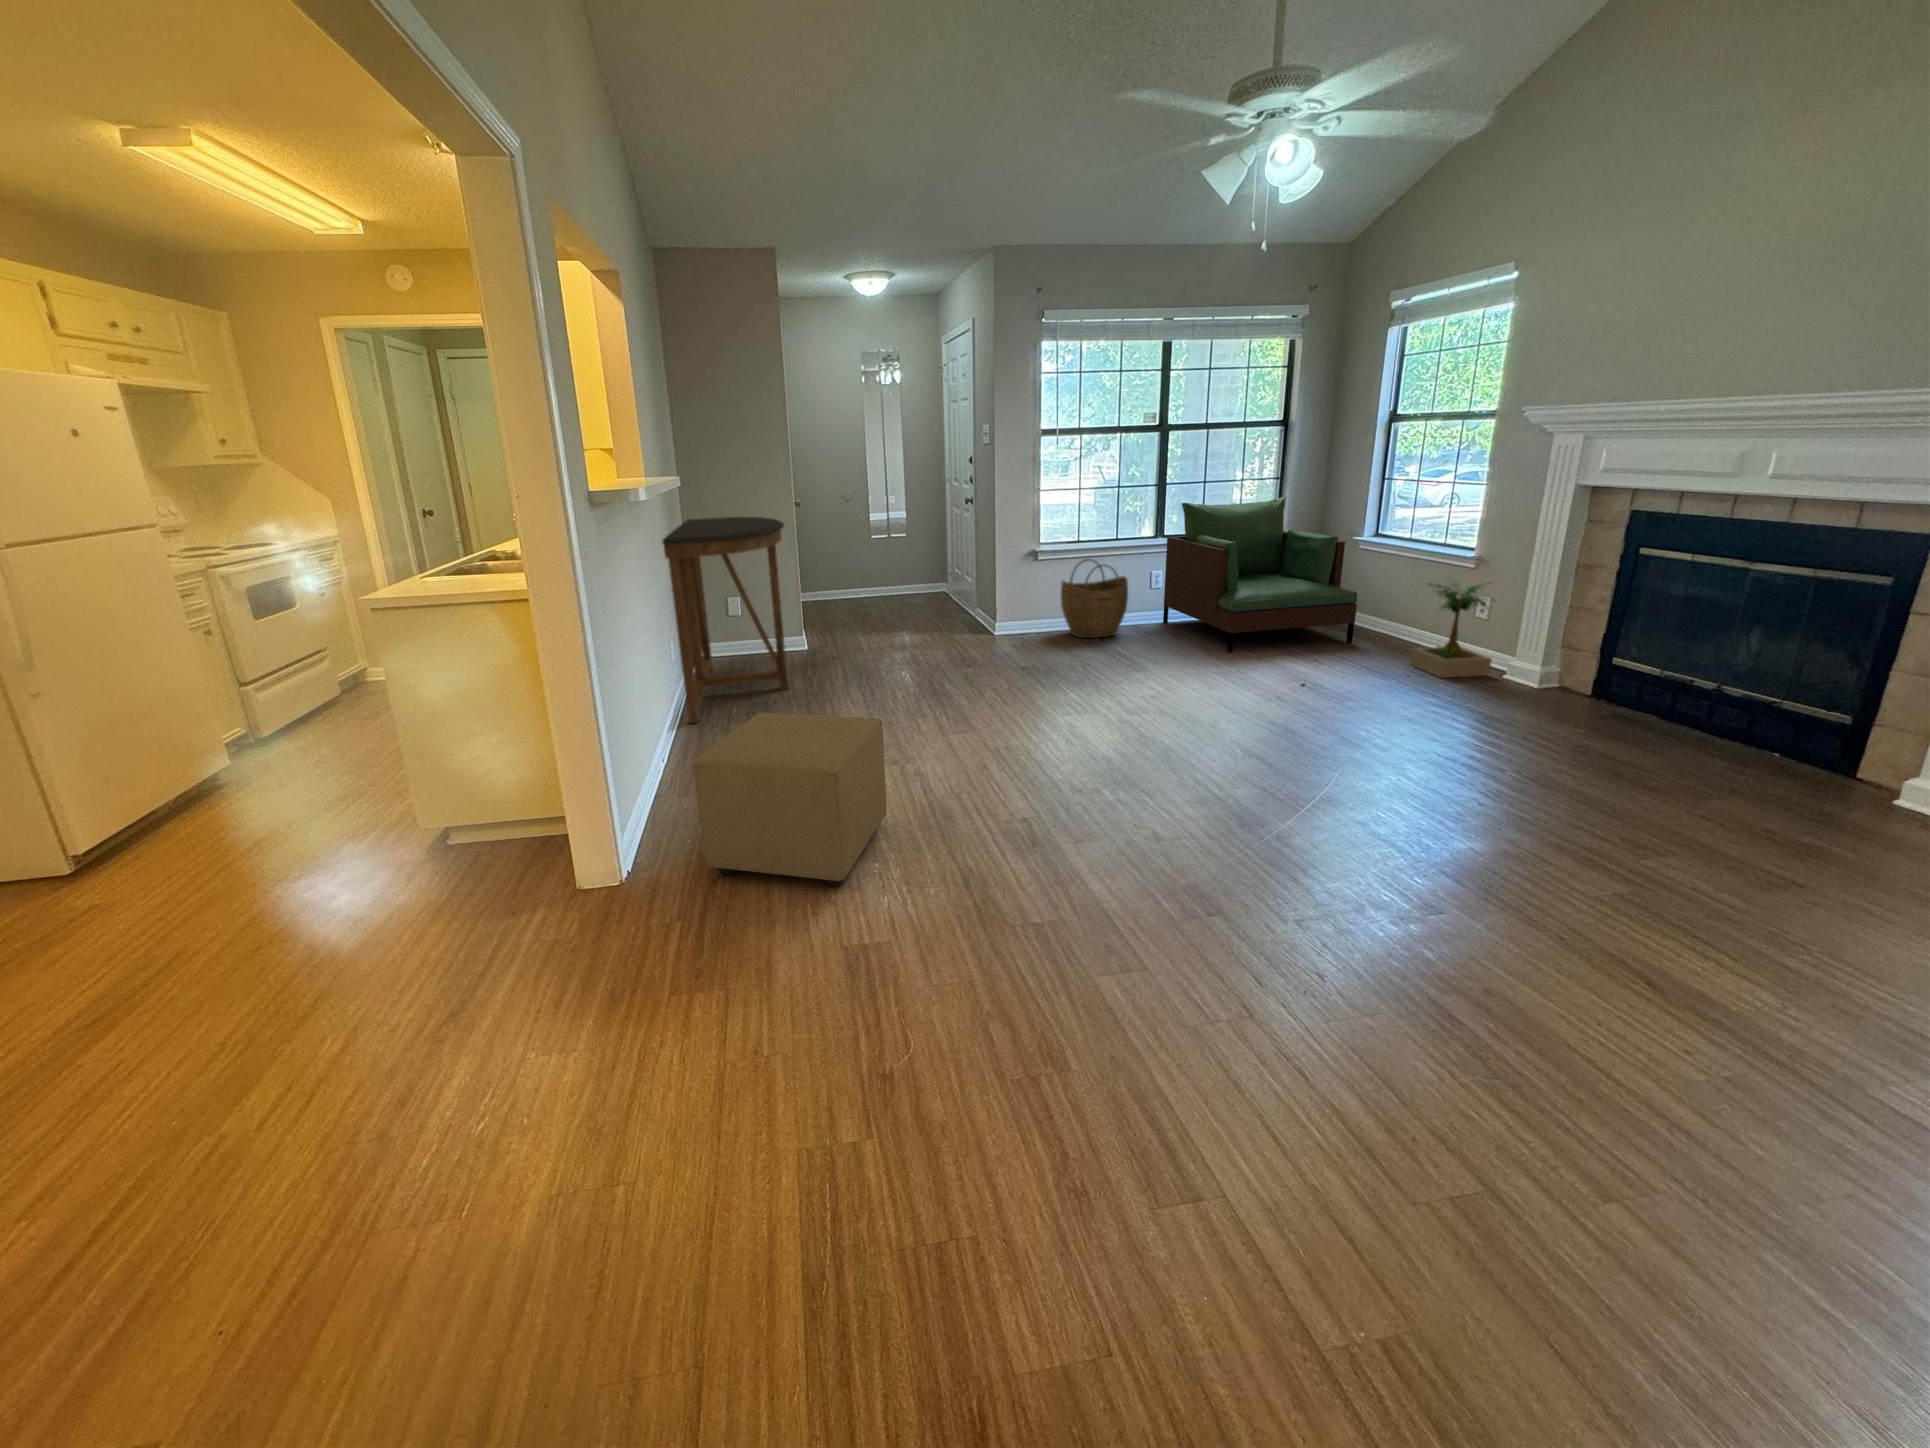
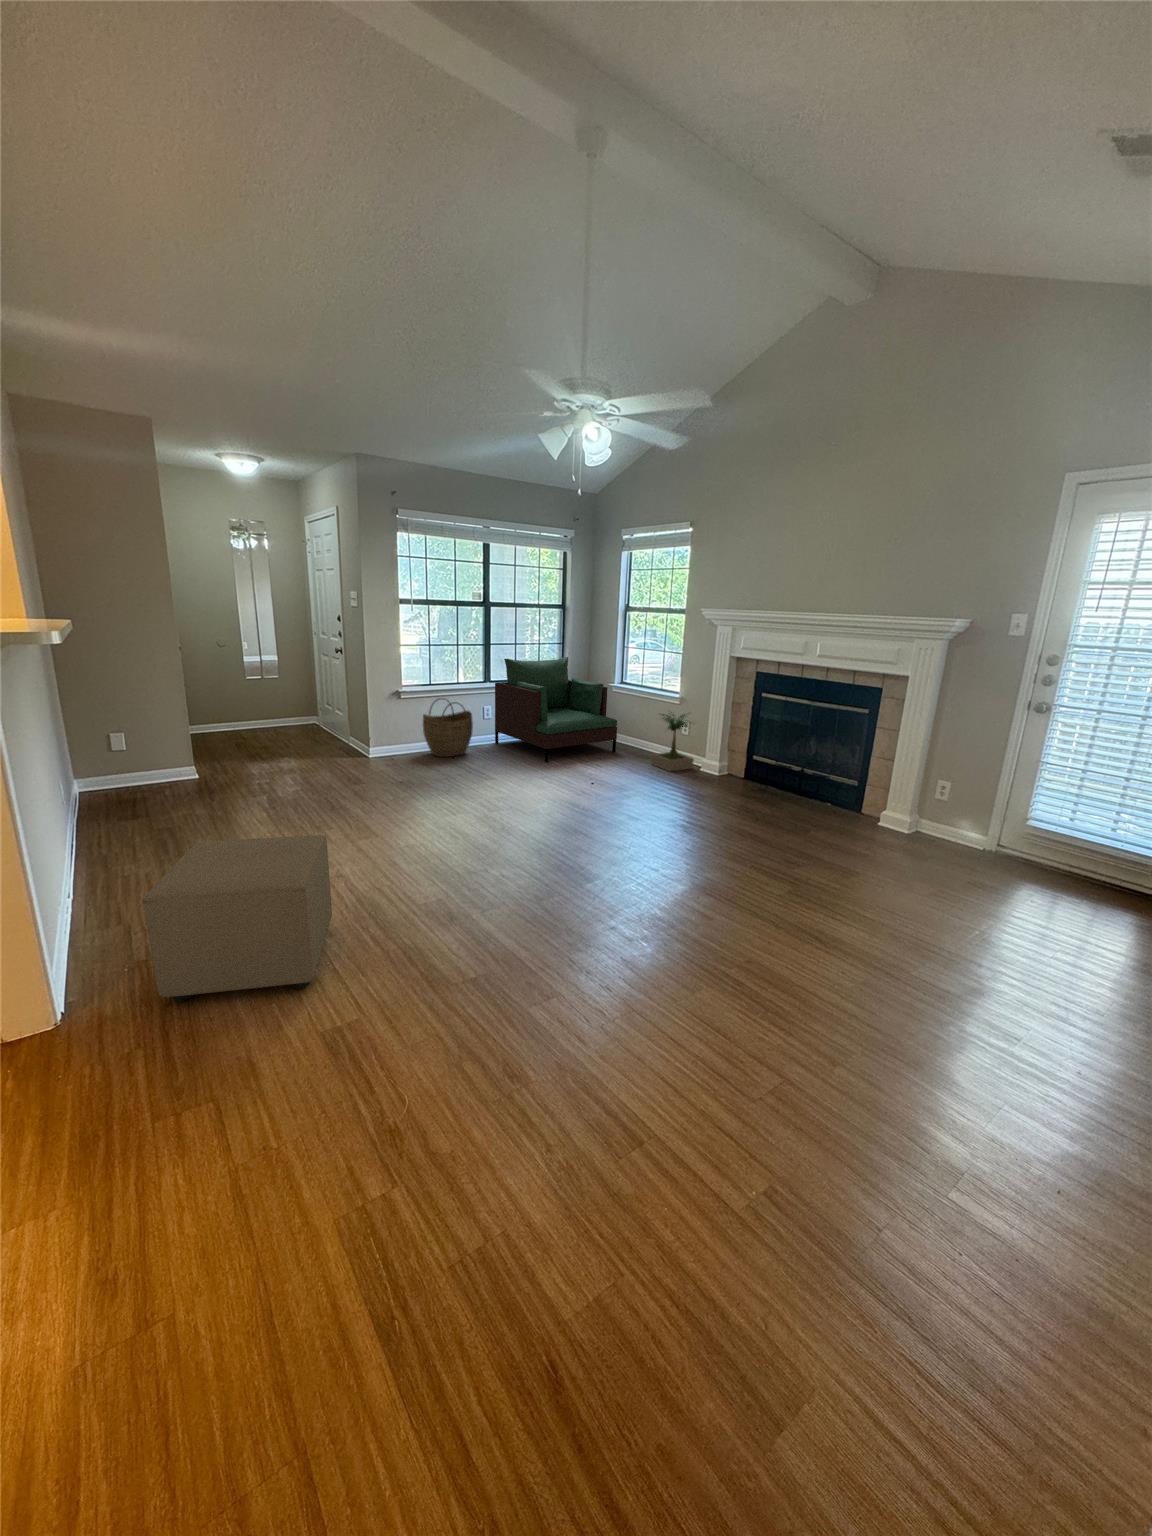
console table: present [663,517,788,723] -> none [46,658,190,860]

